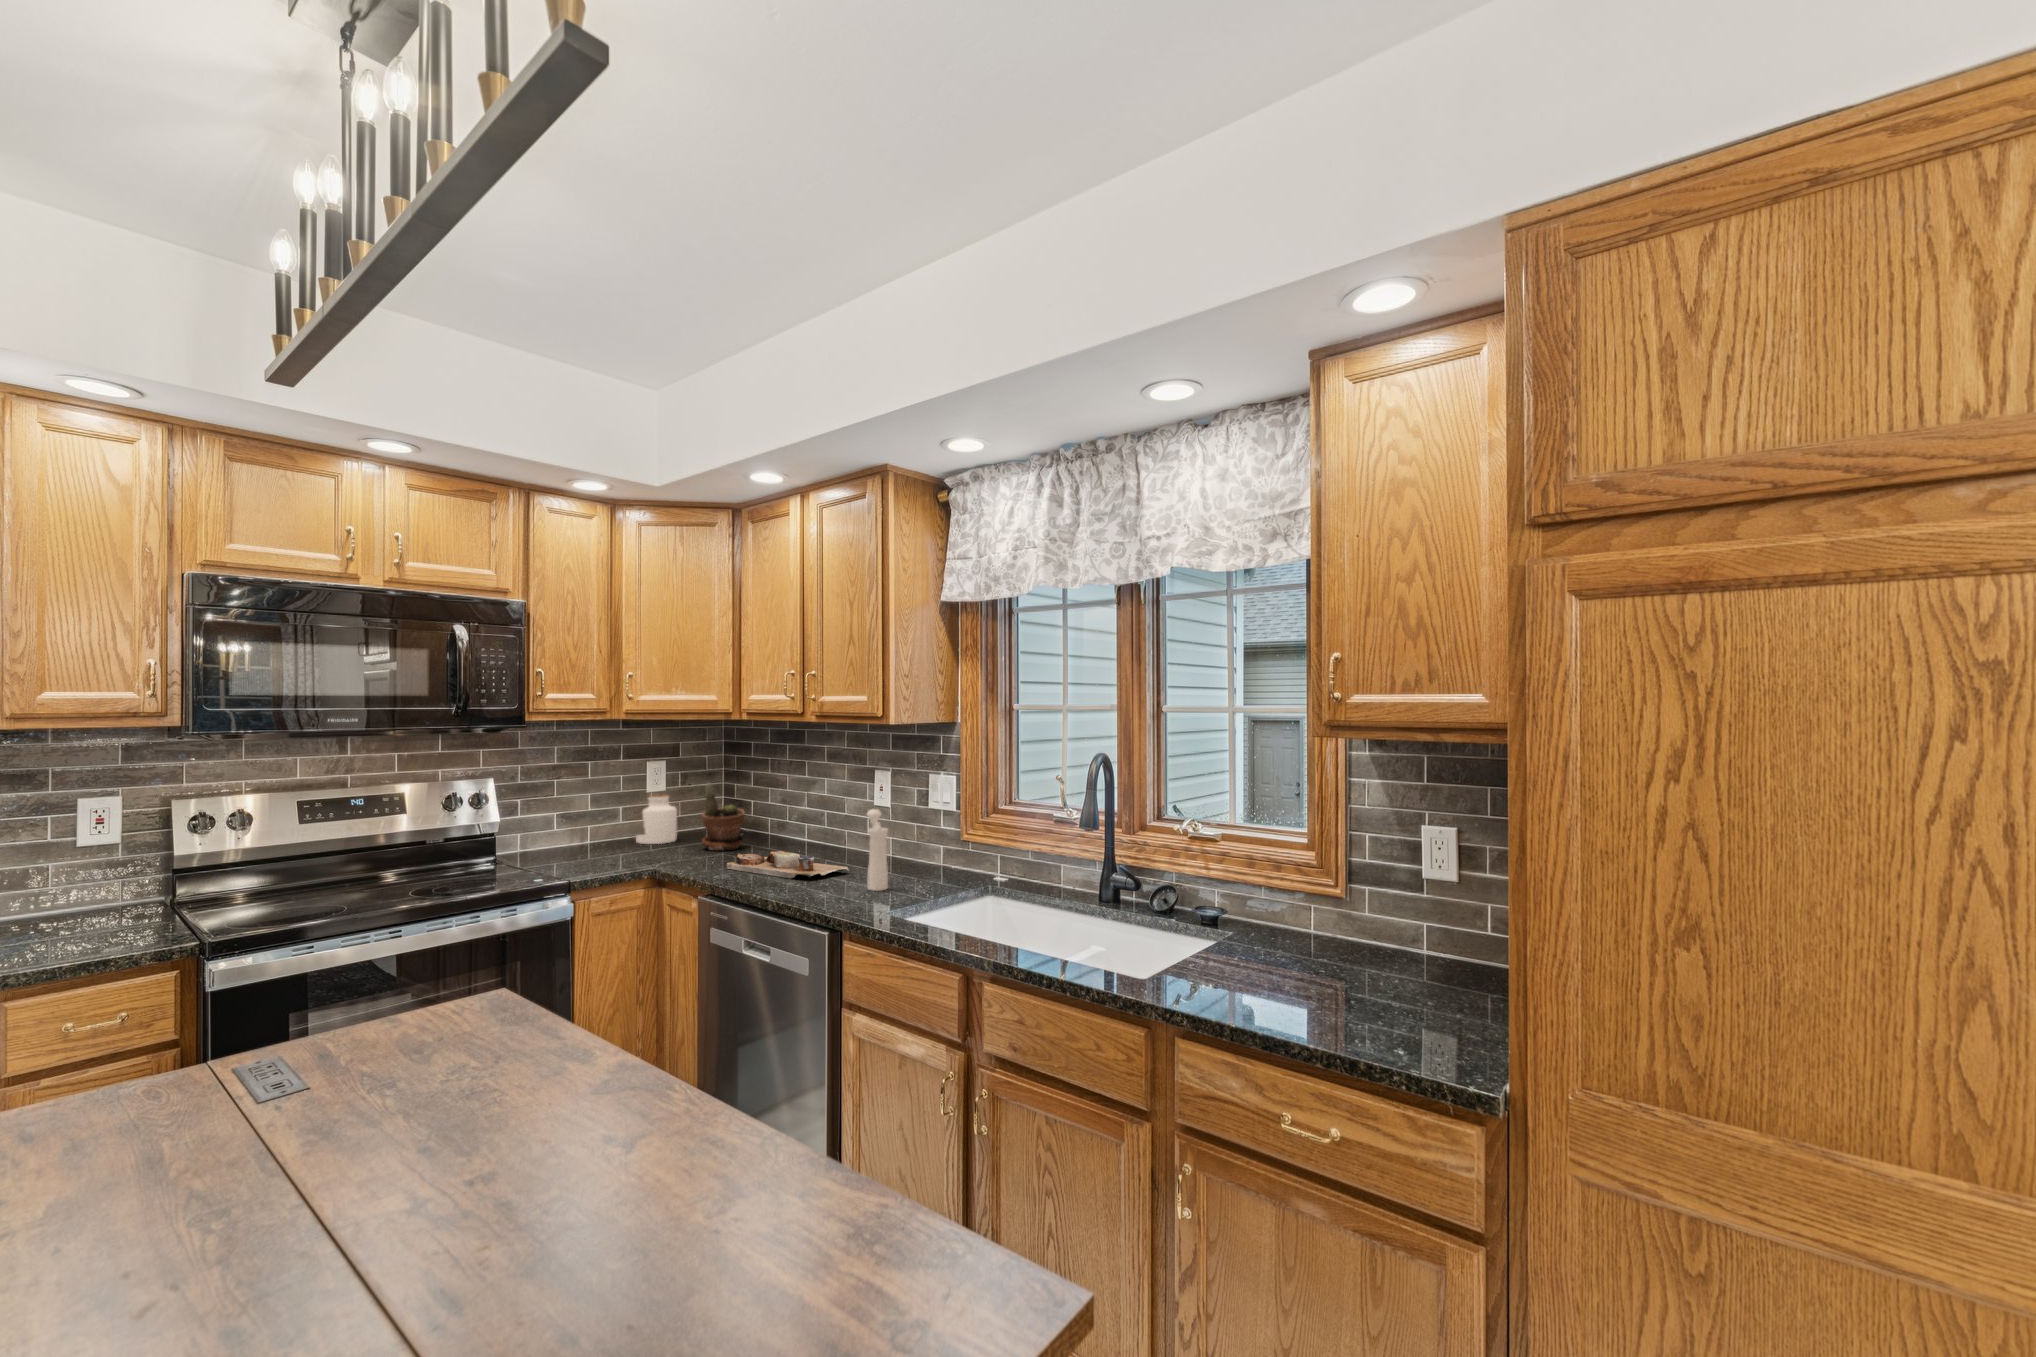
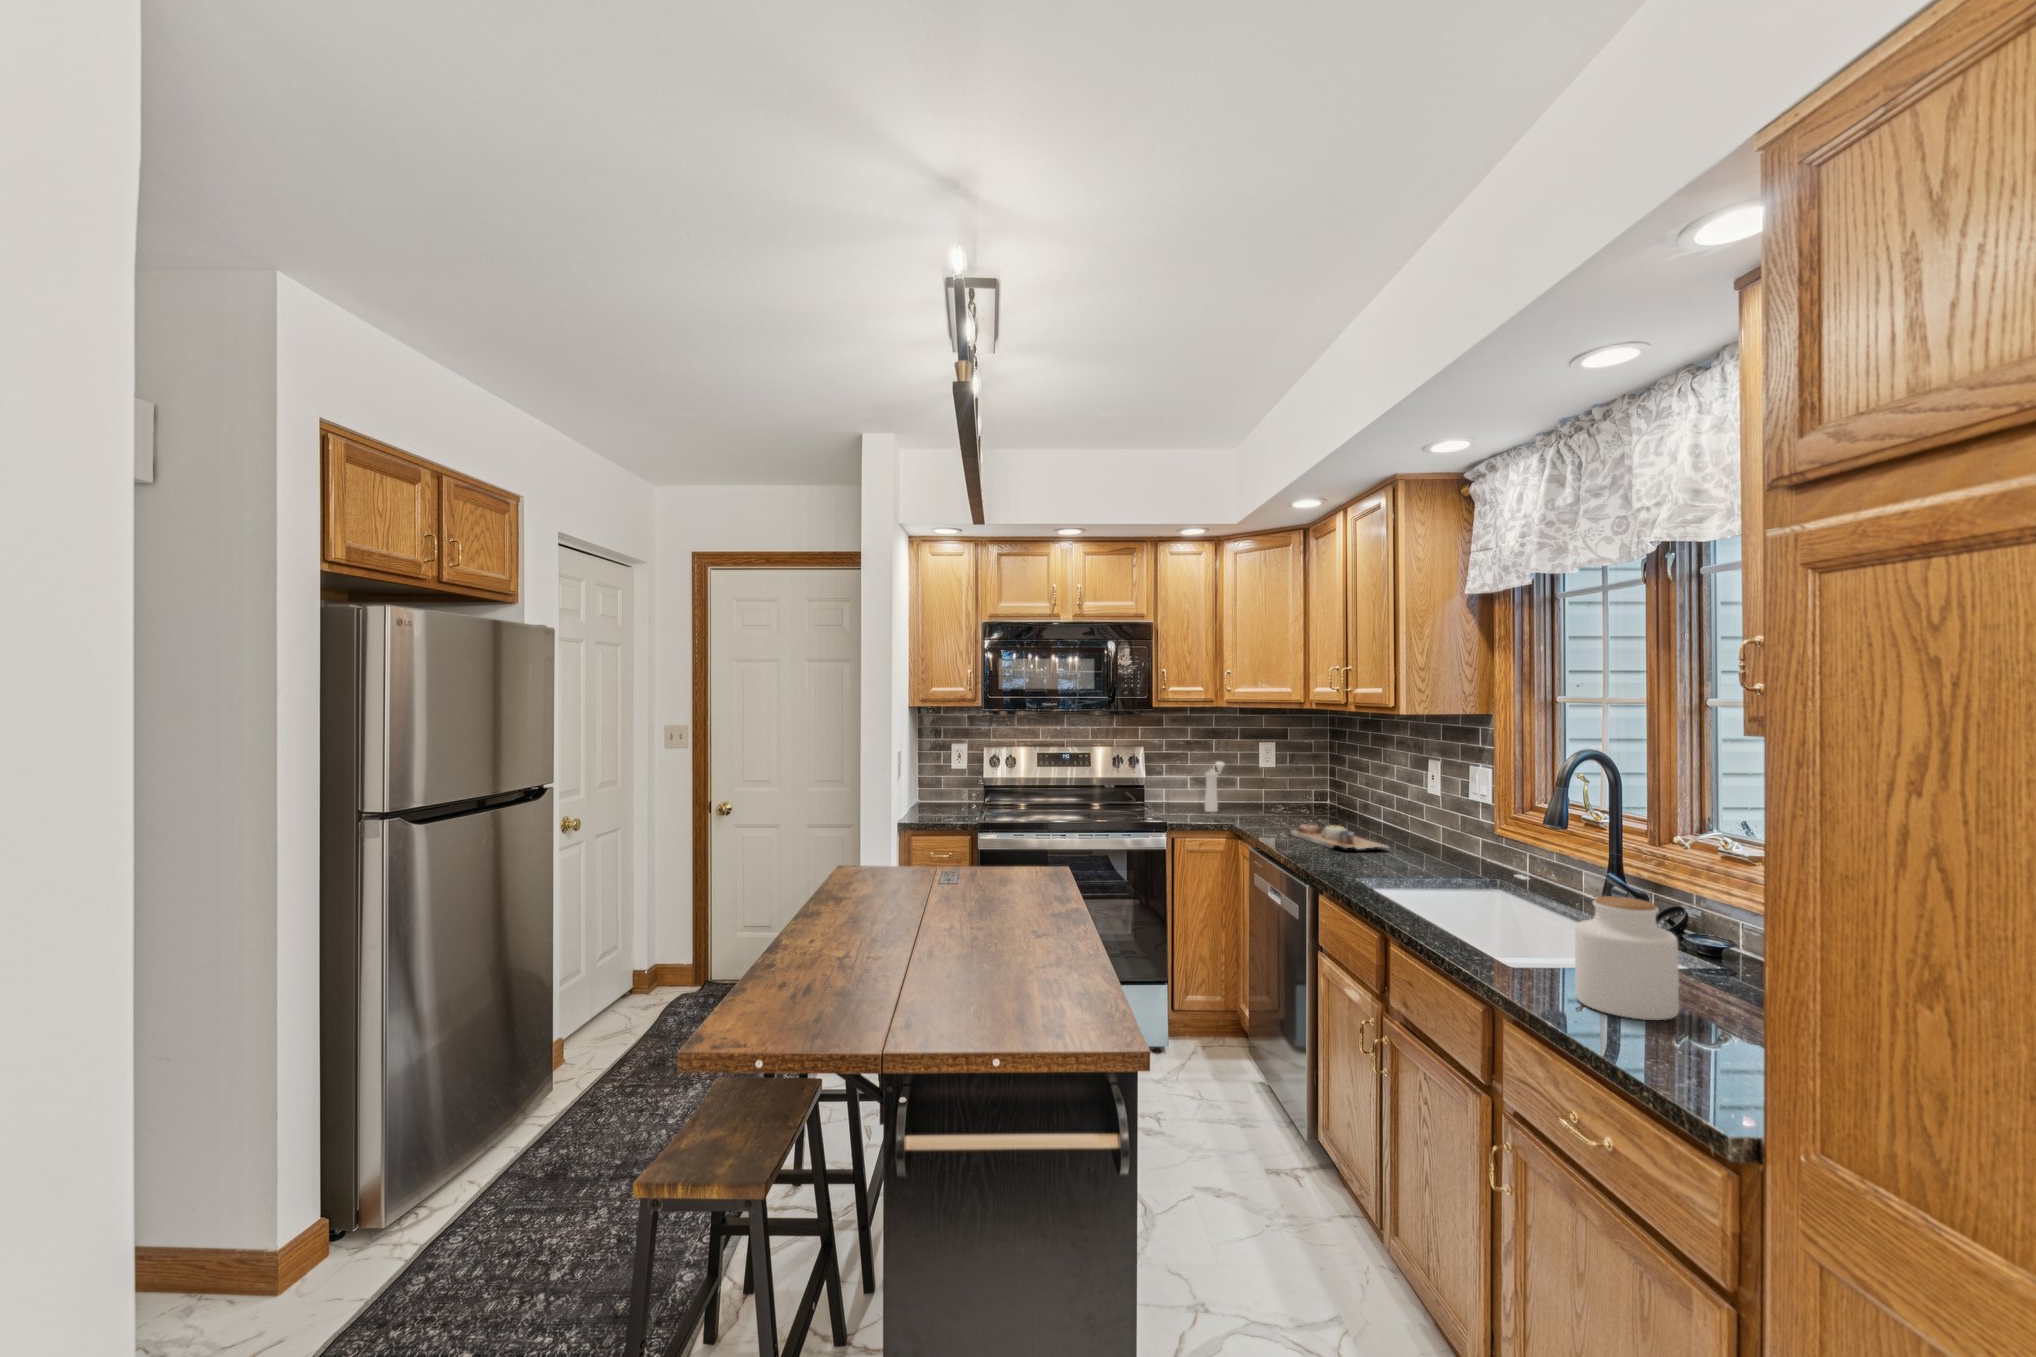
potted plant: present [702,783,745,851] -> none [1292,762,1330,822]
jar: present [636,794,677,844] -> present [1575,896,1679,1020]
pepper mill: present [867,809,888,891] -> present [1205,762,1224,812]

